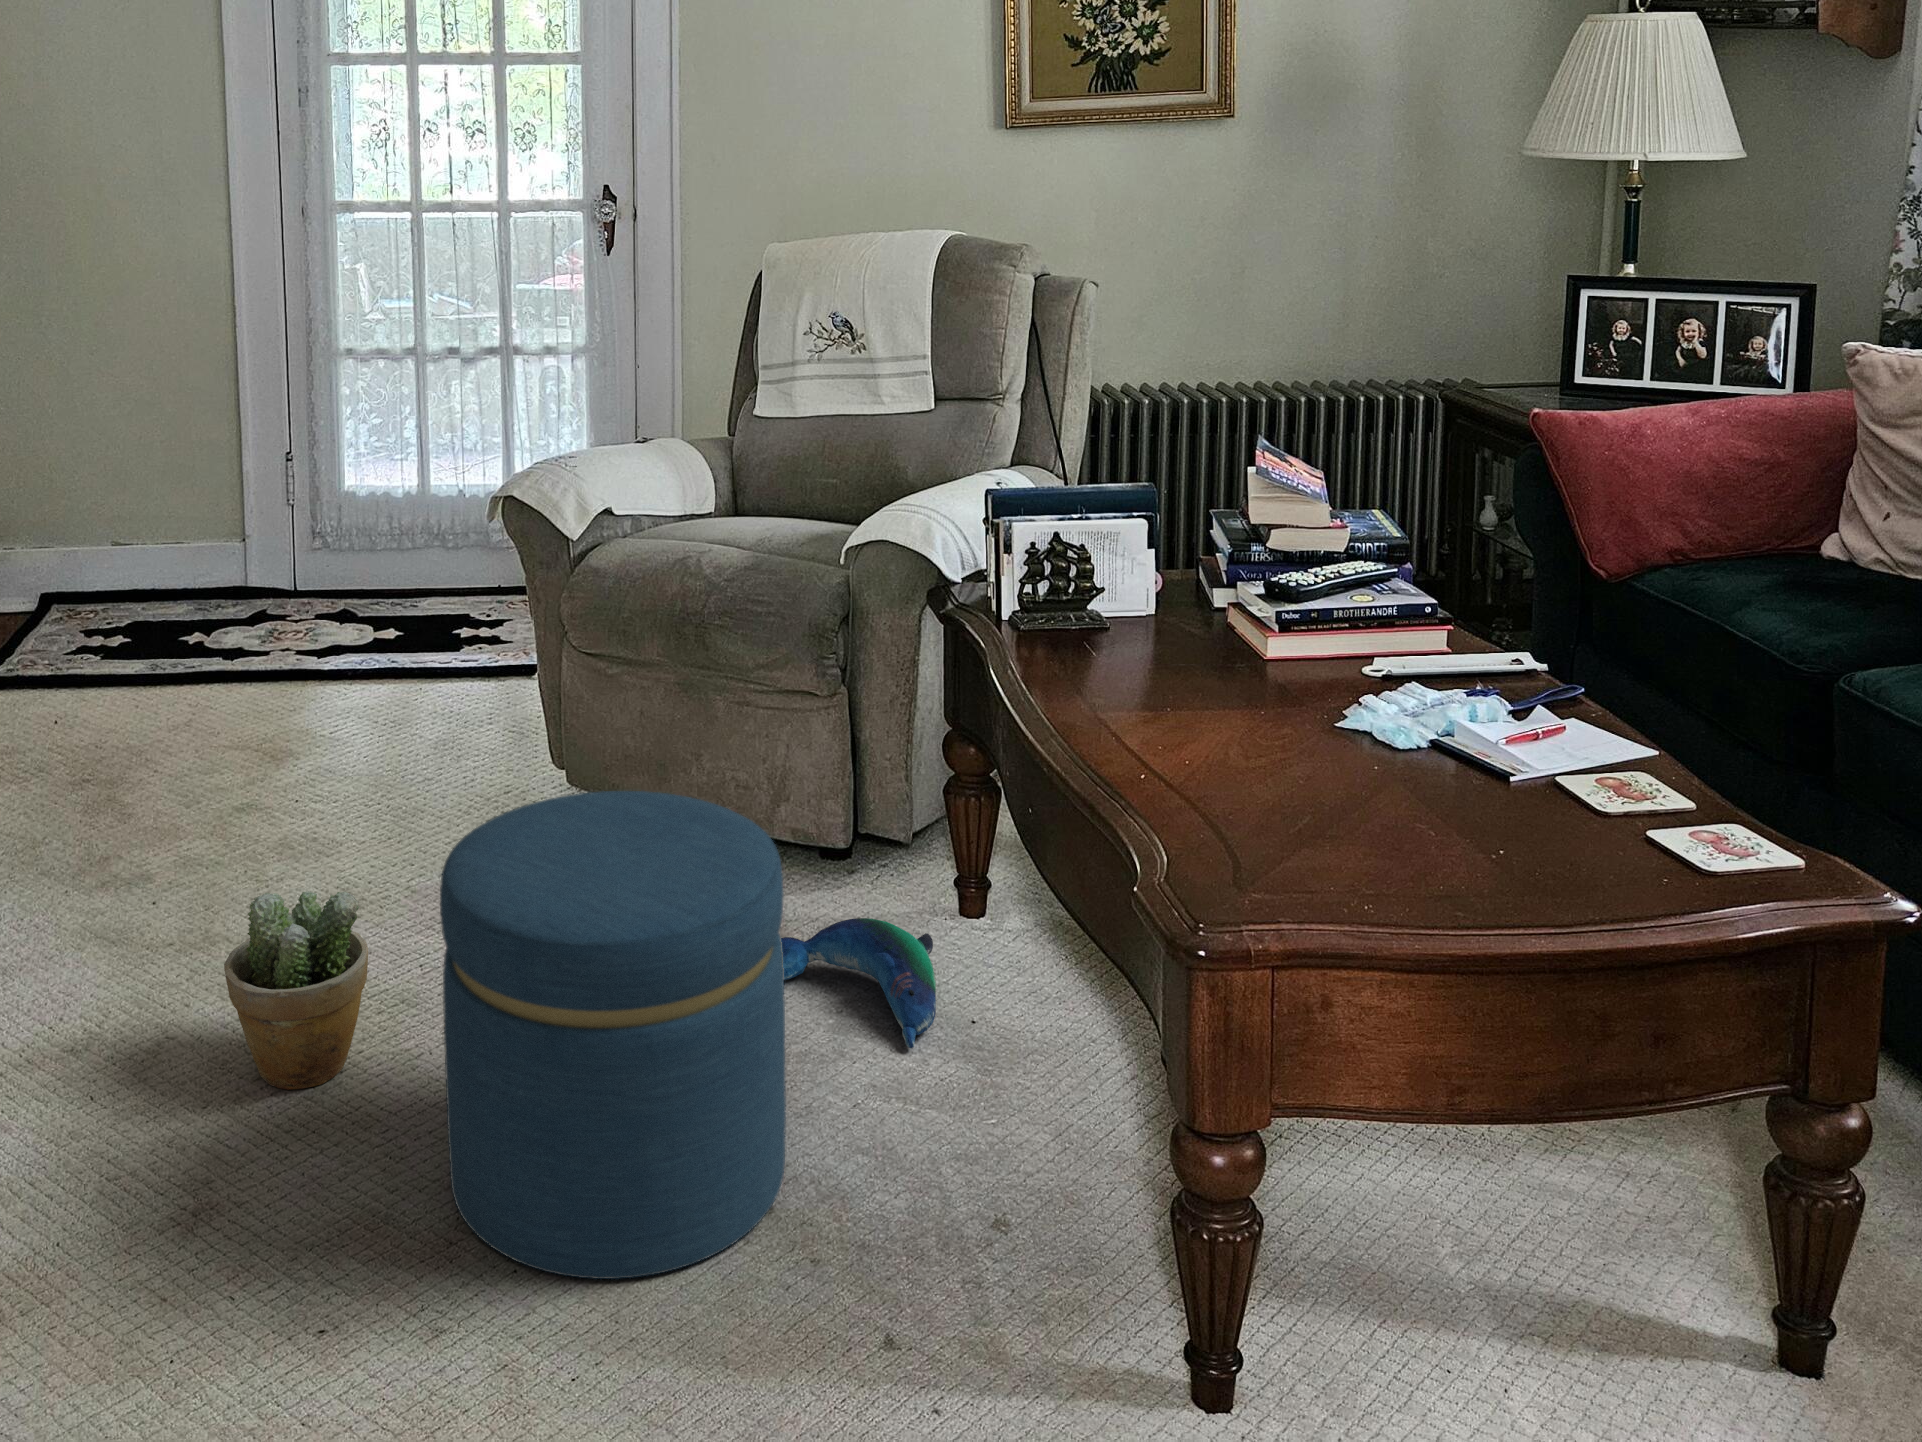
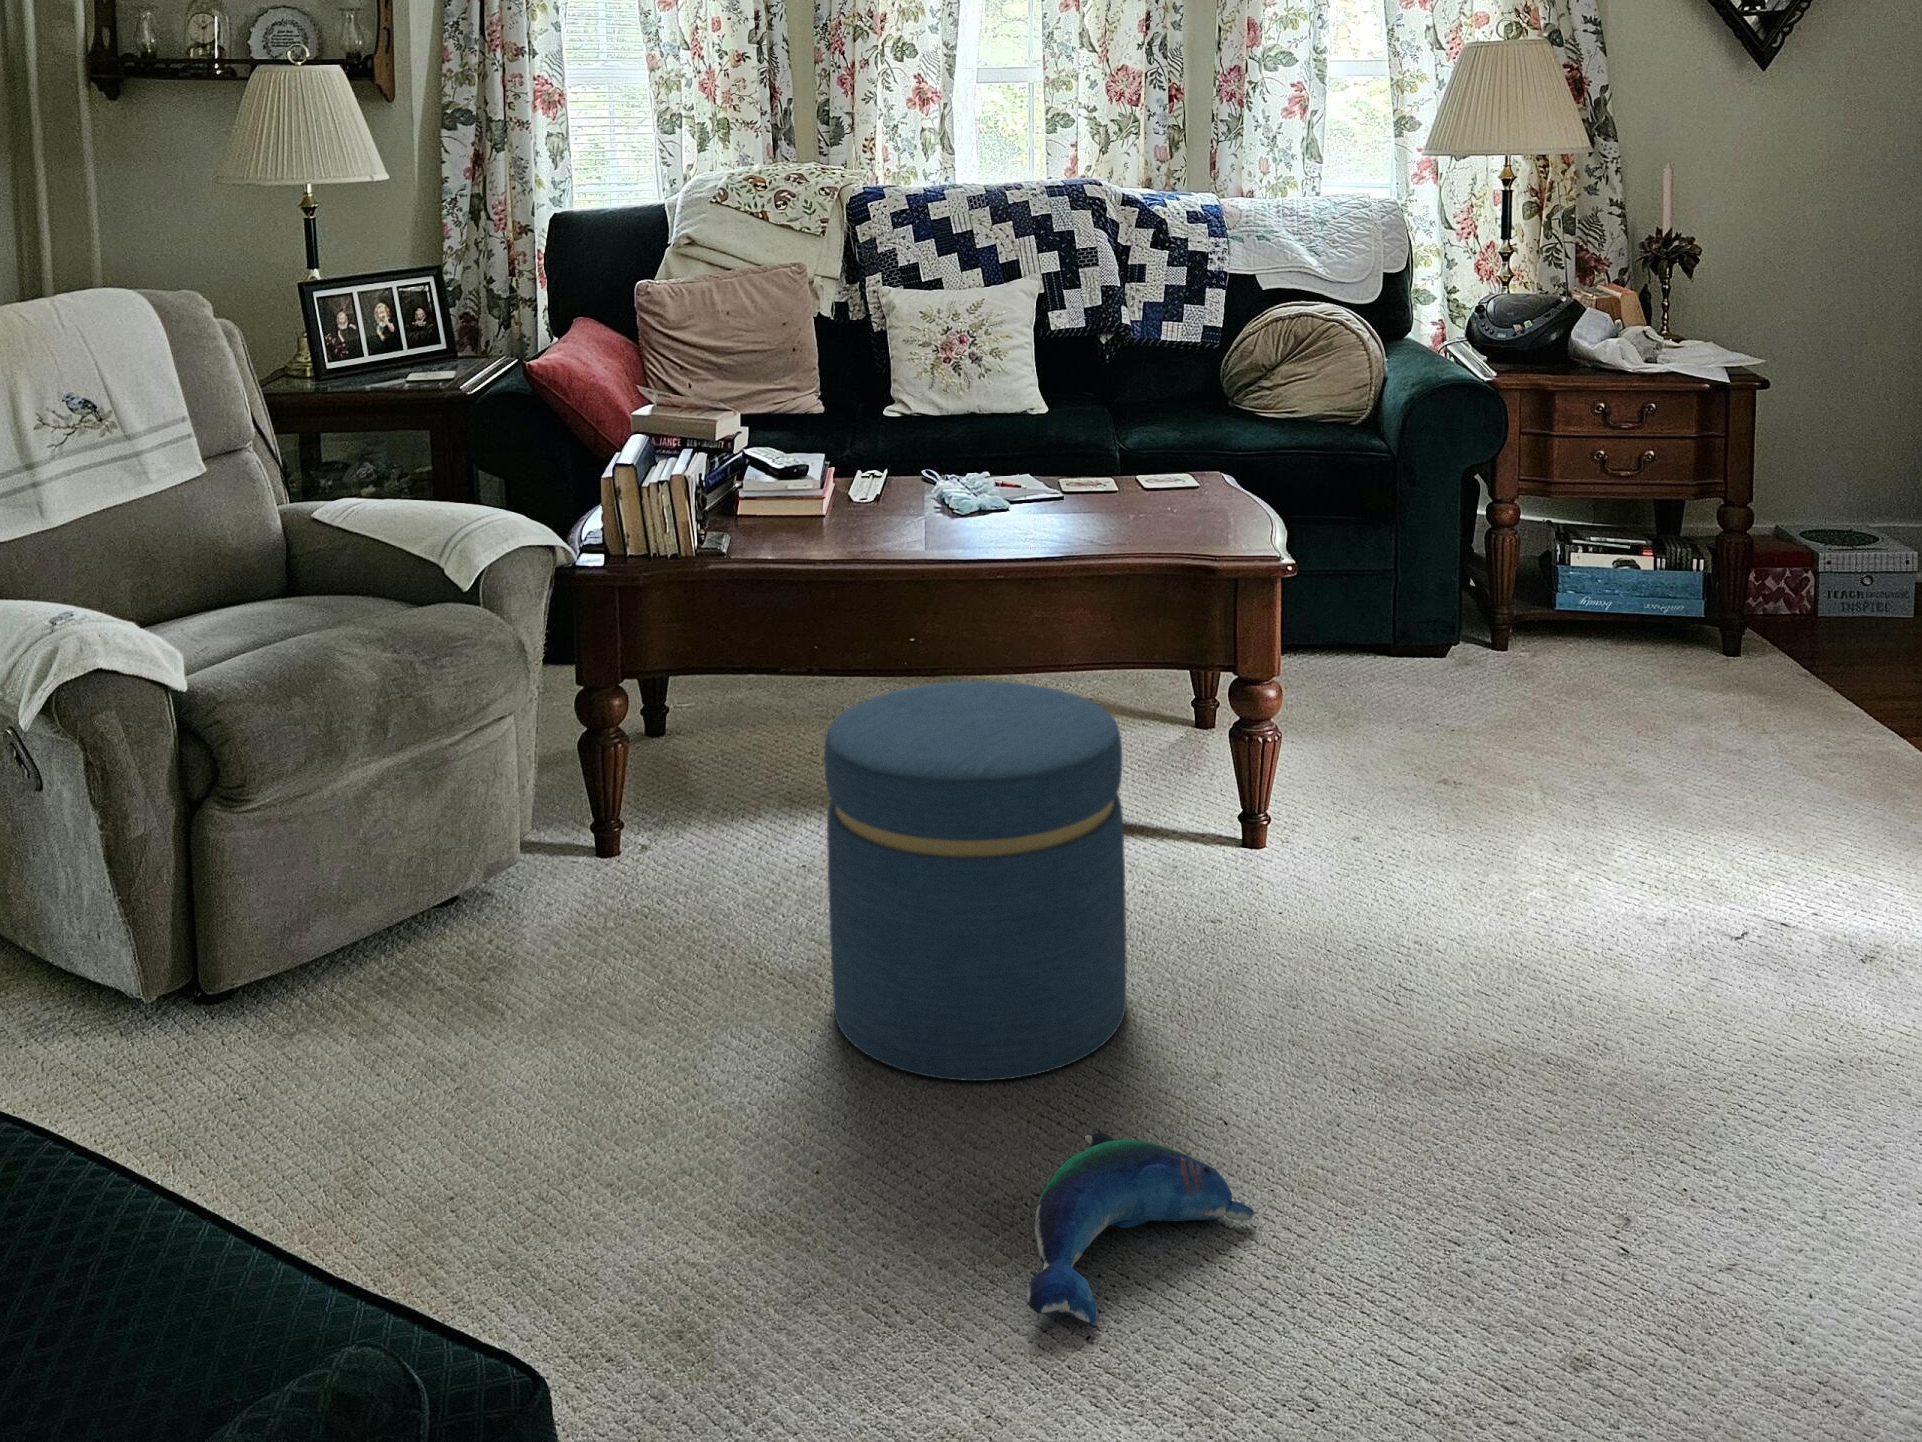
potted plant: present [224,891,368,1090] -> none [683,957,851,1227]
plush toy: present [781,918,936,1048] -> present [1027,1133,1254,1324]

